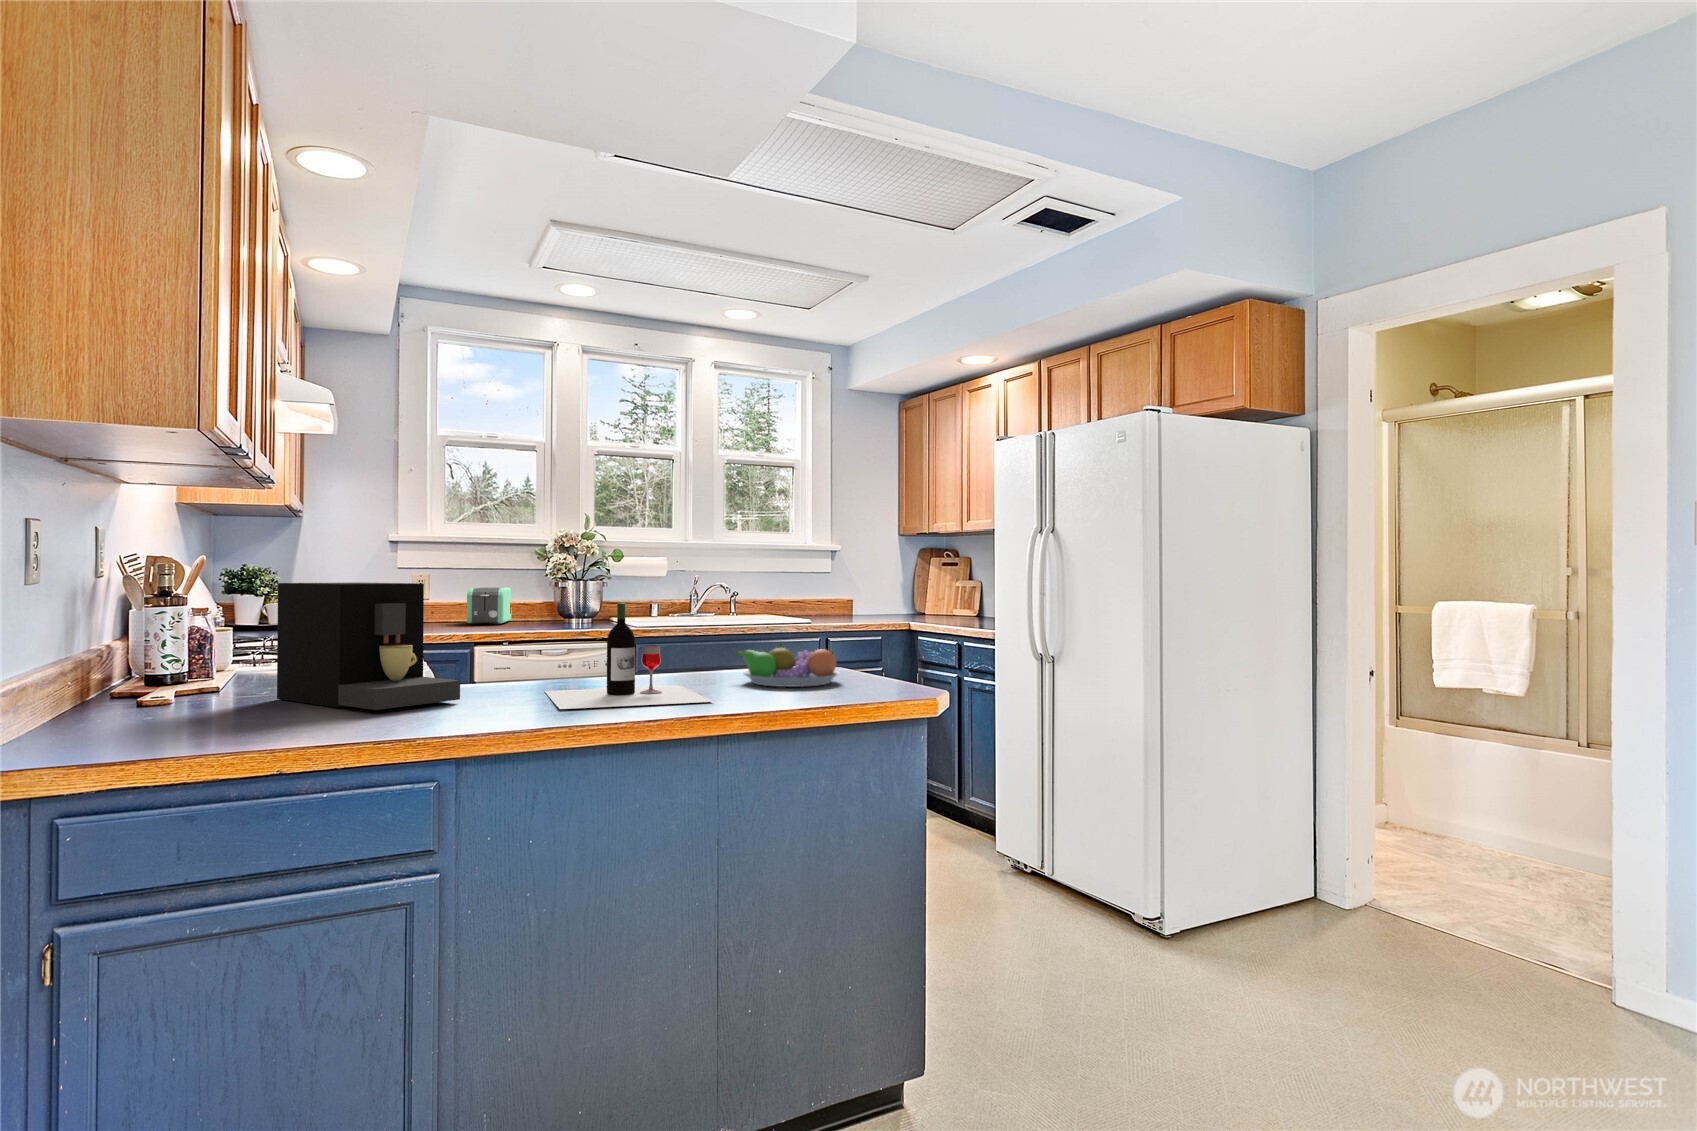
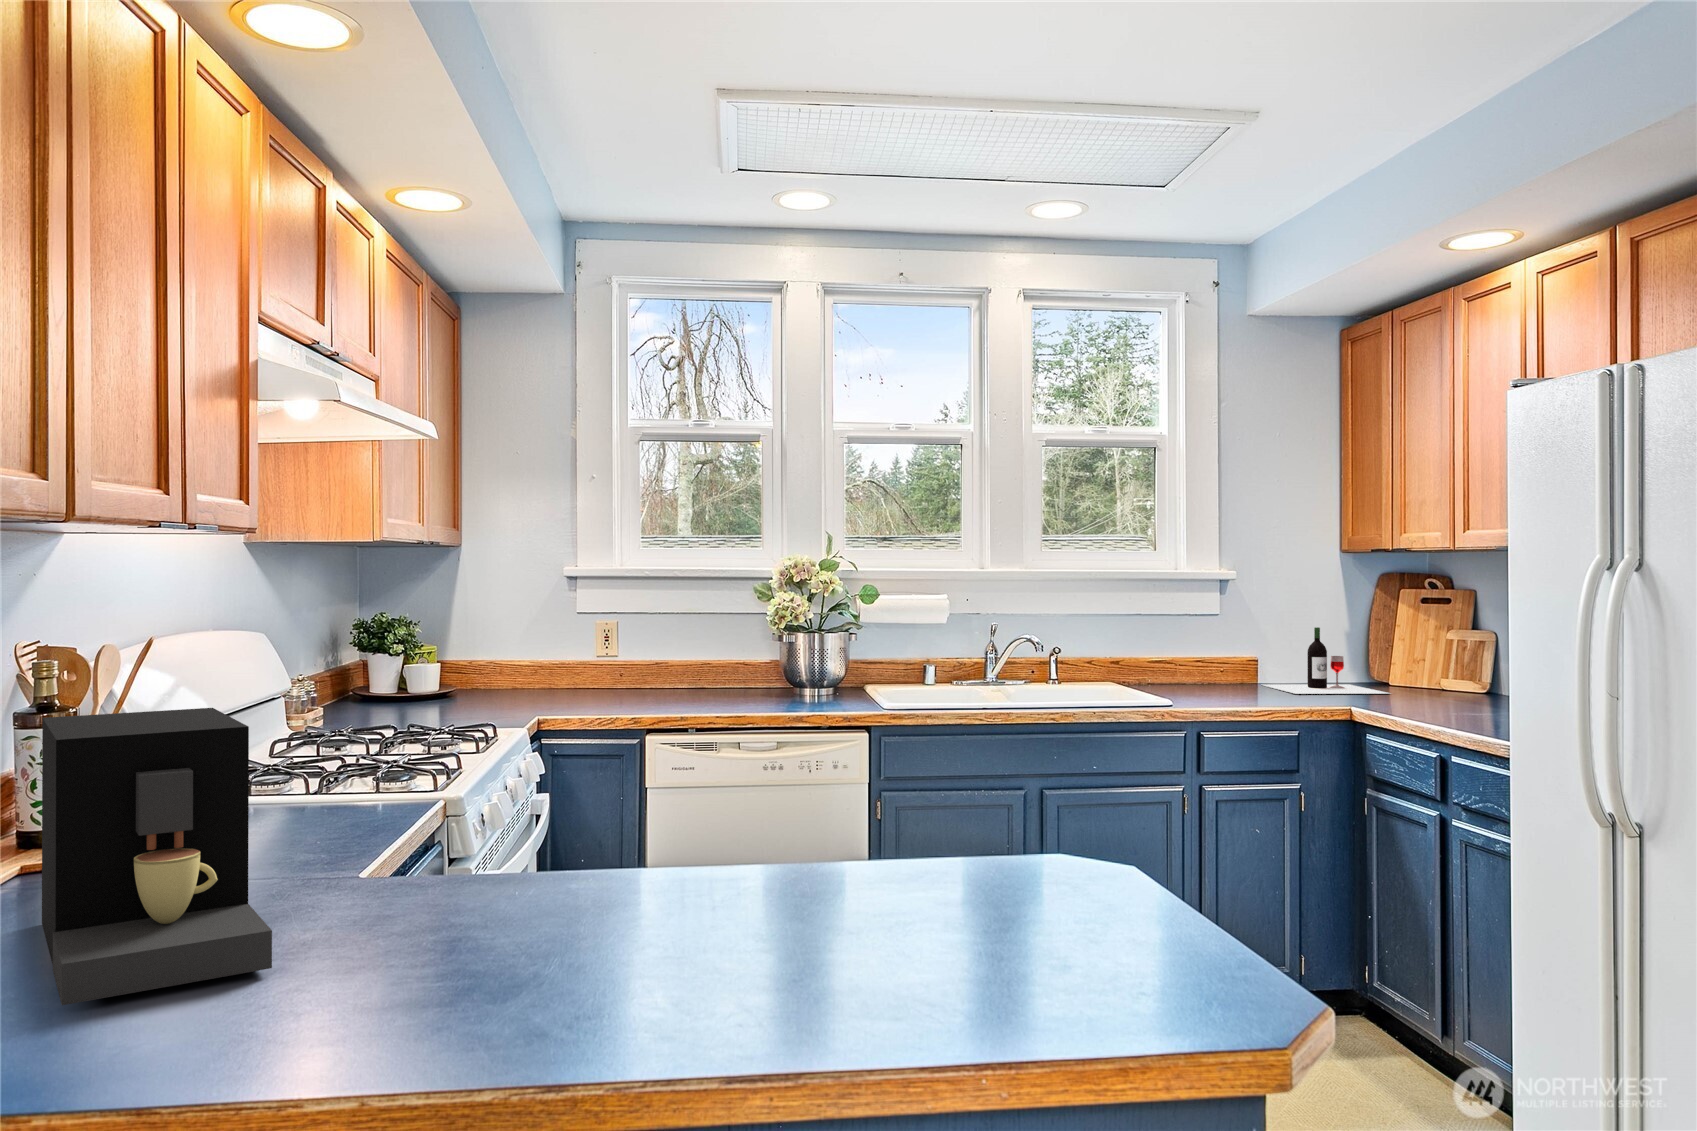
toaster: present [467,587,512,624] -> none [657,639,727,695]
wine bottle: present [545,603,712,709] -> present [1263,627,1388,694]
fruit bowl: present [736,642,839,687] -> none [875,841,1088,968]

